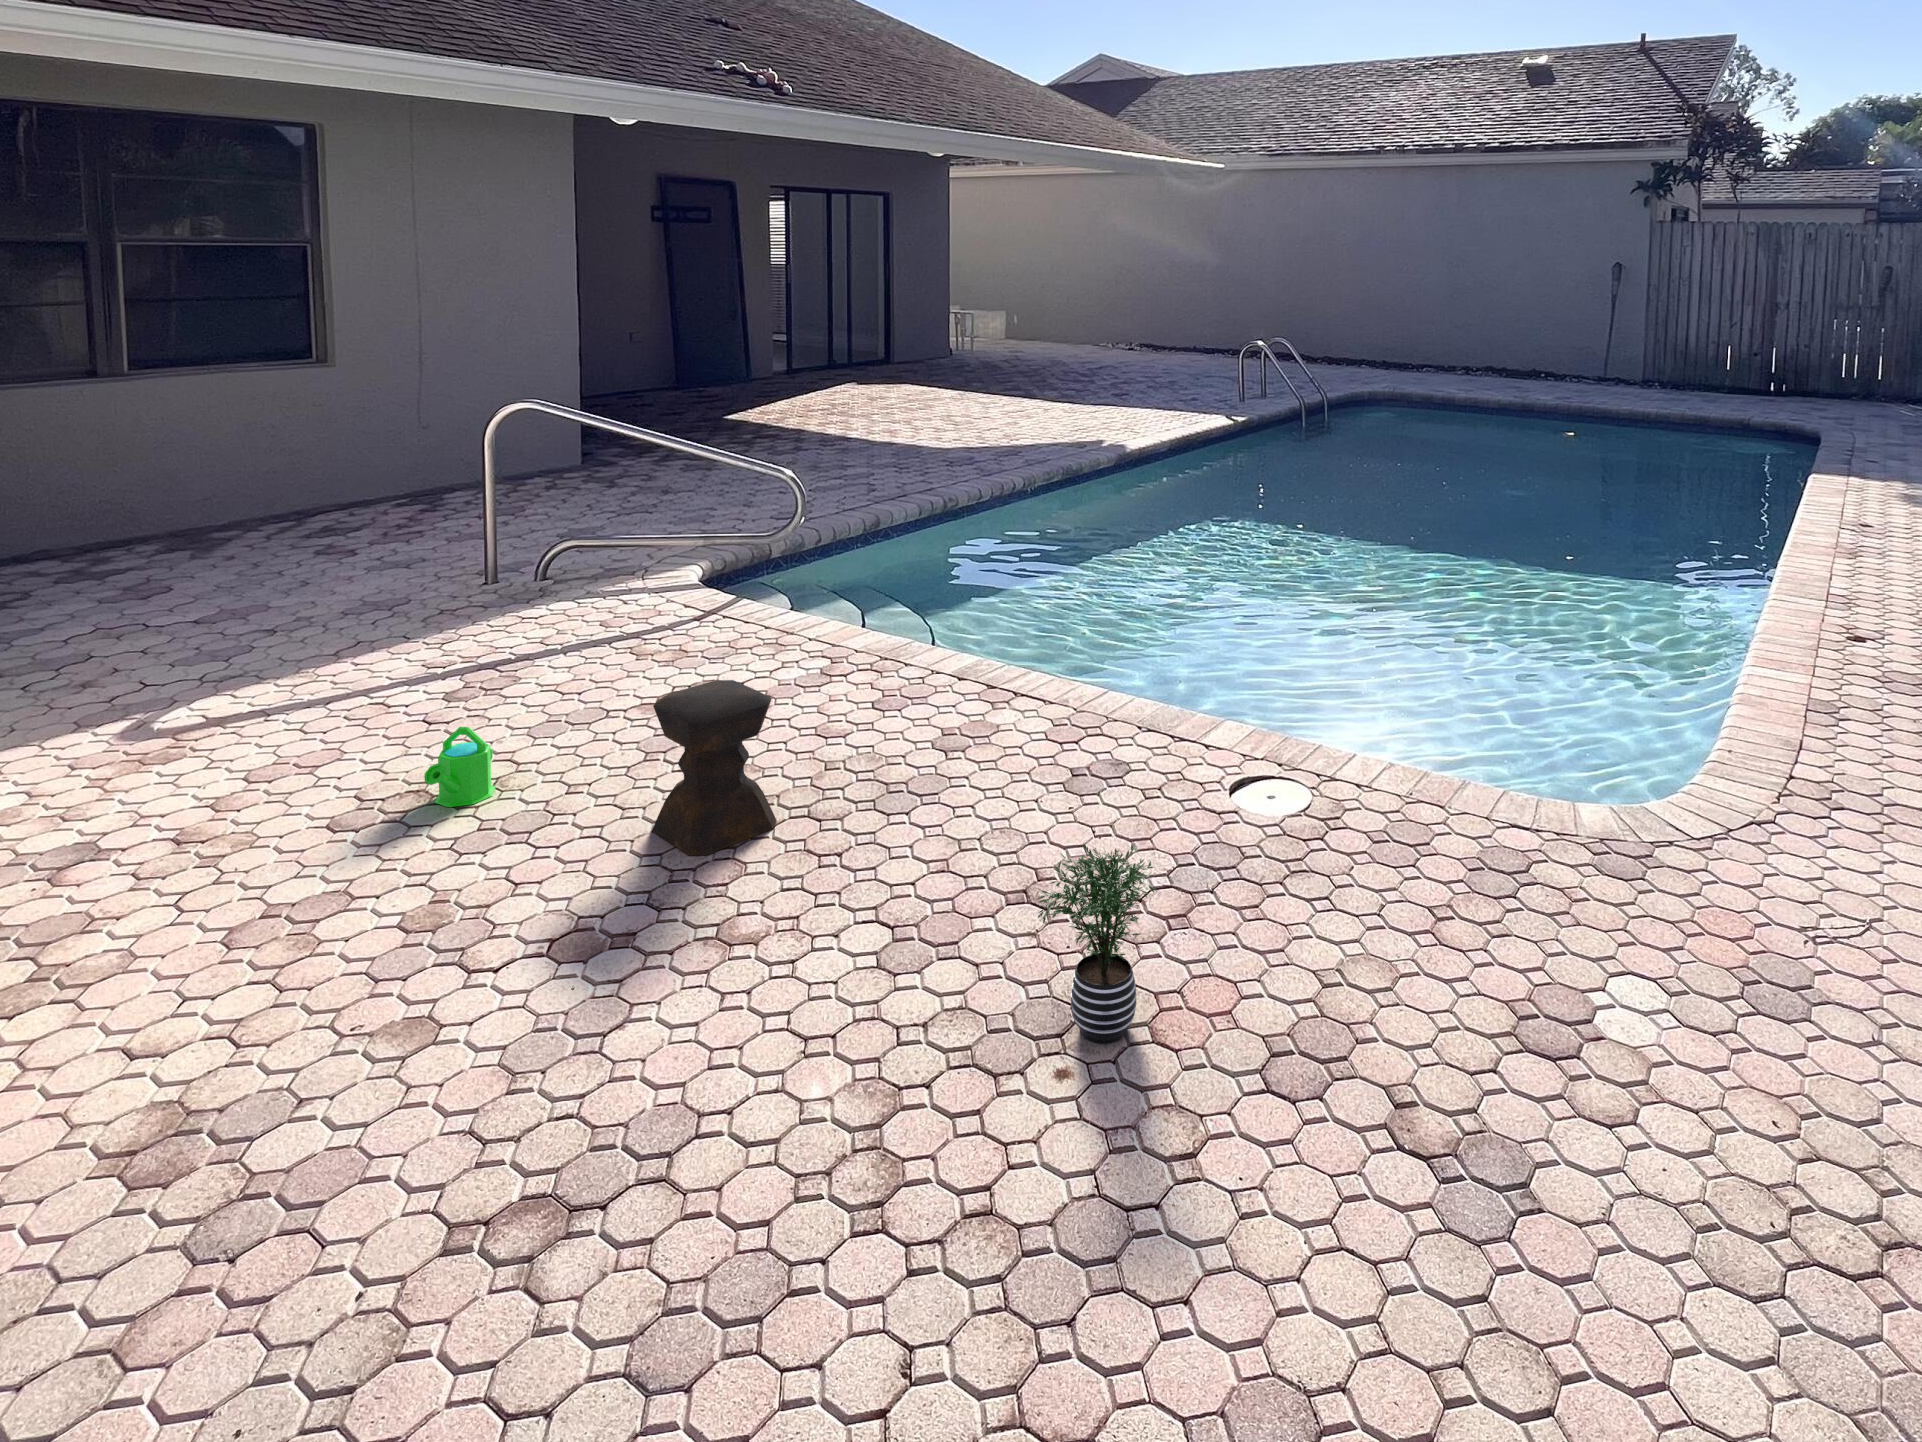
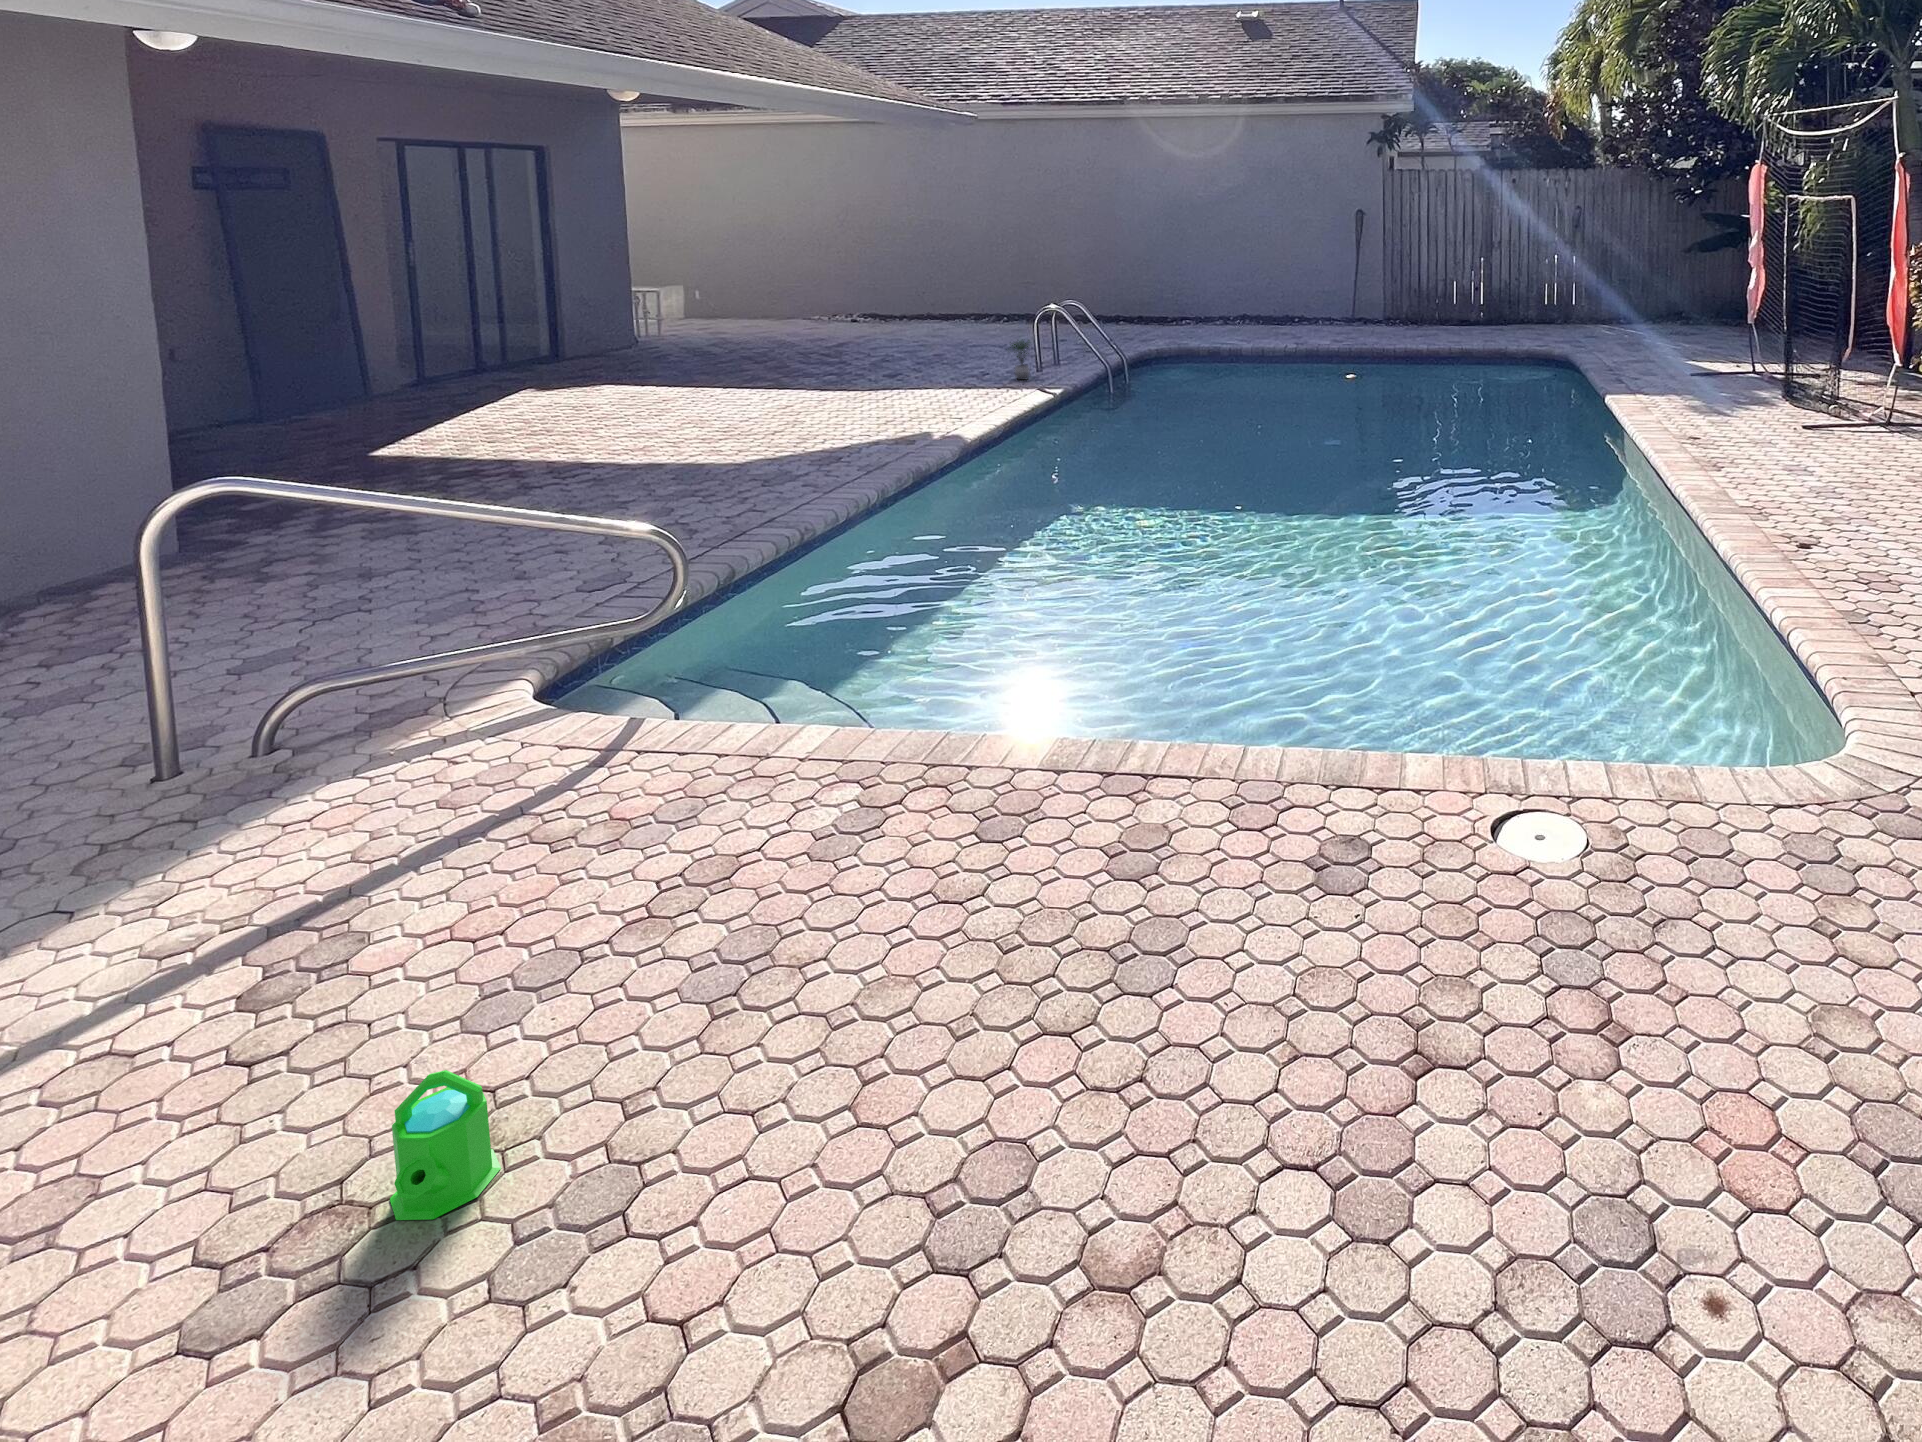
stool: present [652,680,777,855] -> none [831,875,1020,1161]
potted plant: present [1037,843,1159,1043] -> present [1010,340,1030,380]

